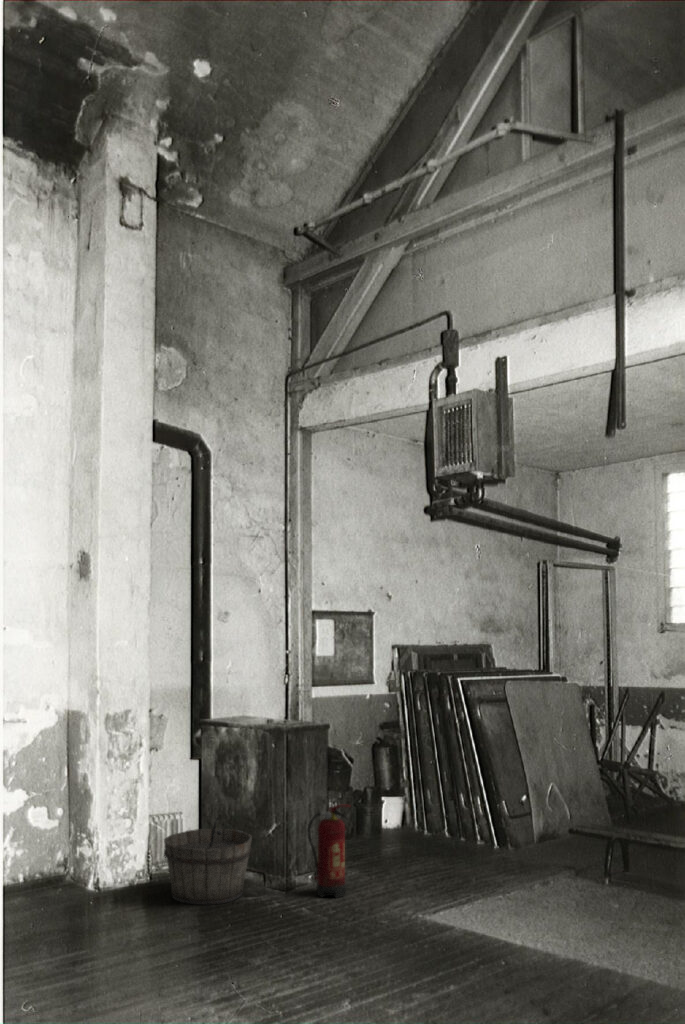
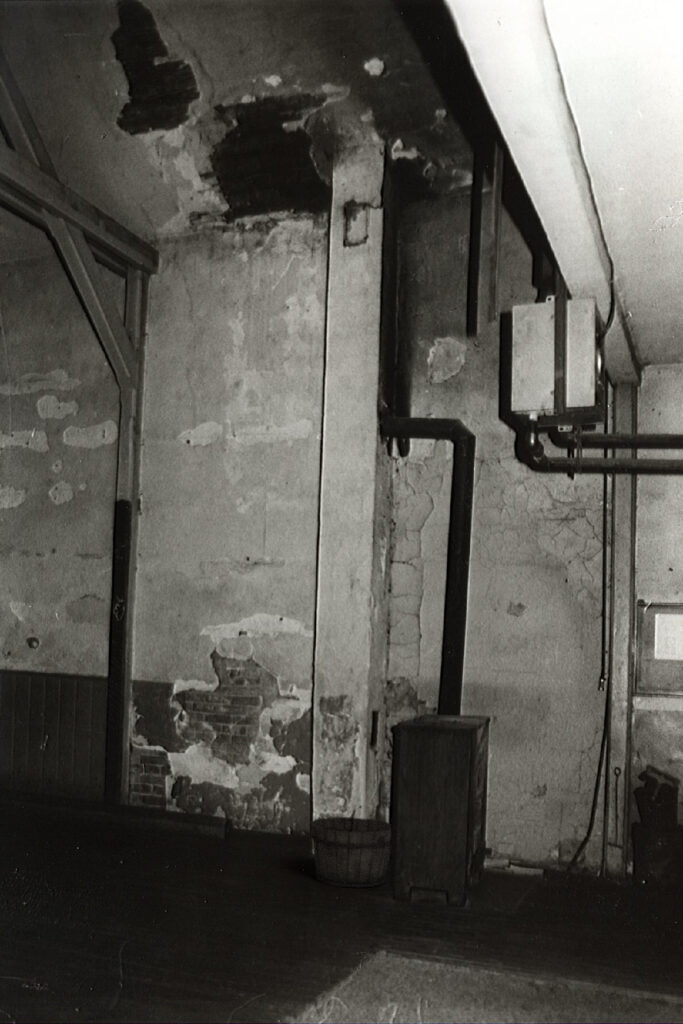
fire extinguisher: present [307,805,349,898] -> none [400,813,435,915]

